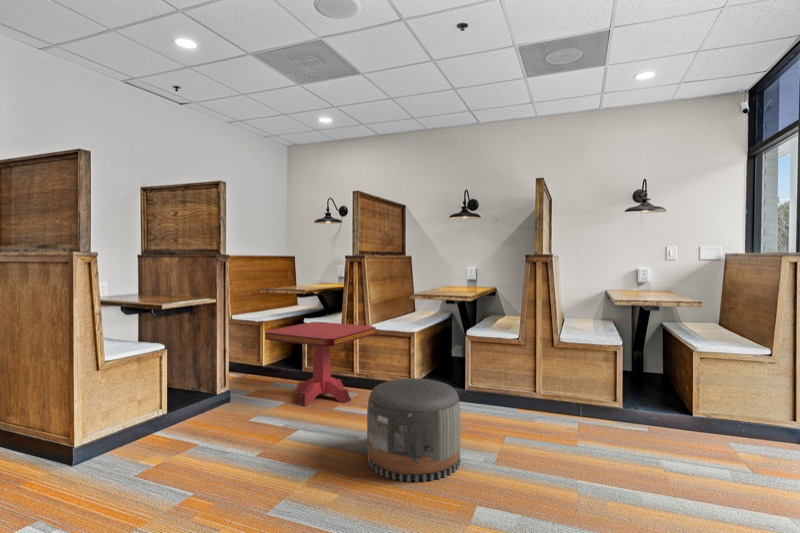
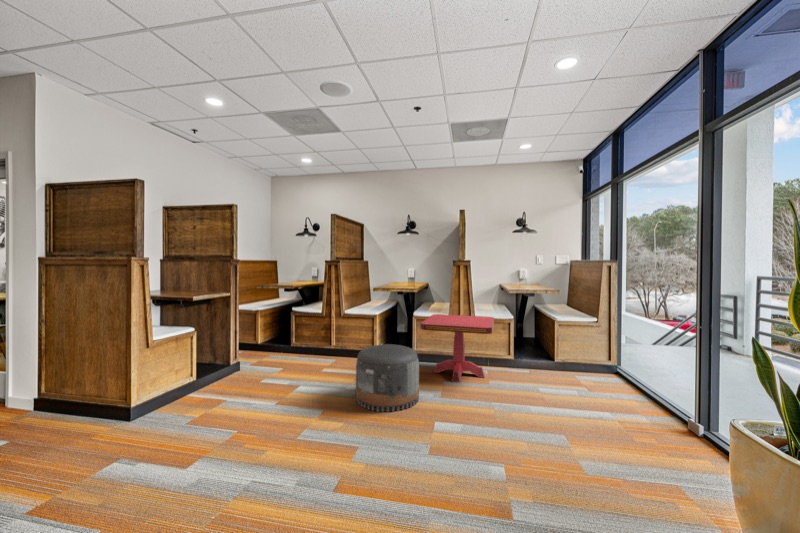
side table: present [265,322,376,406] -> present [420,314,494,382]

